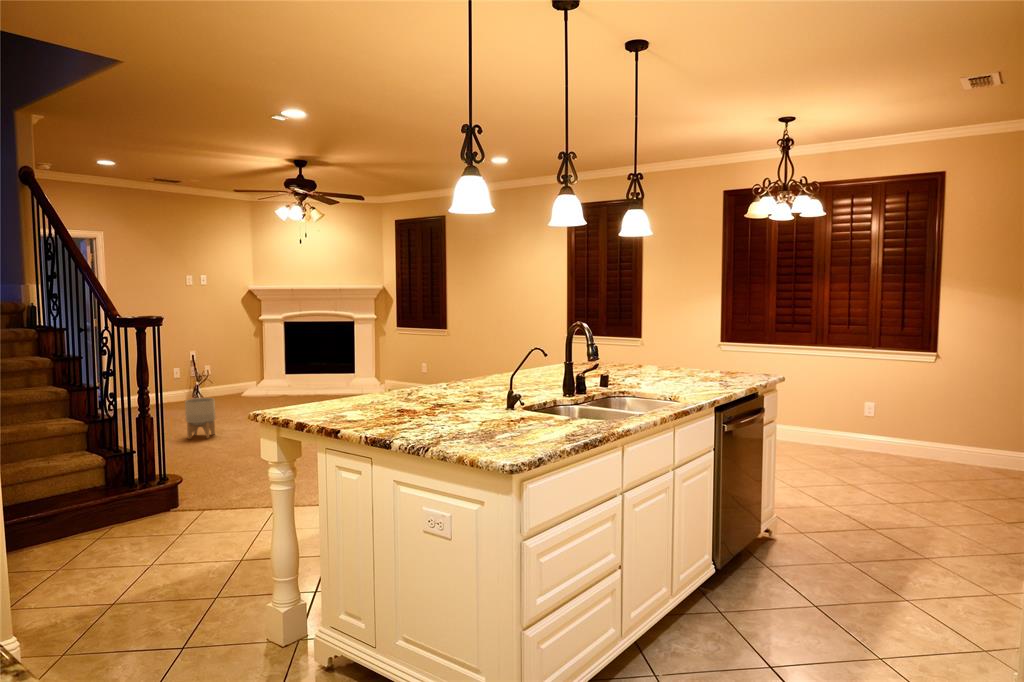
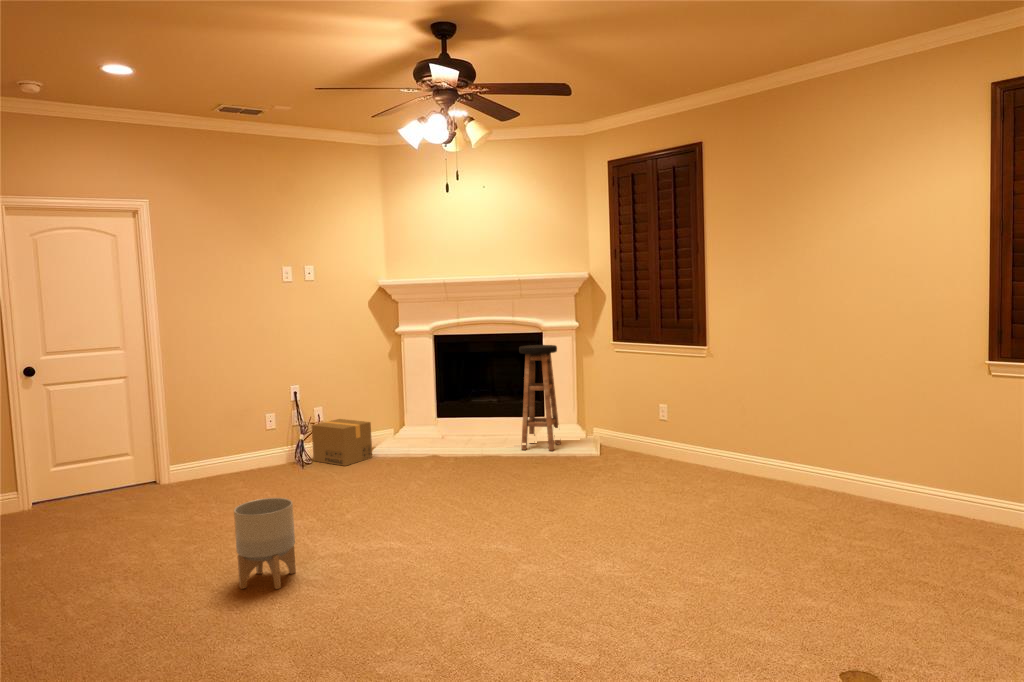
bar stool: none [339,329,365,392] -> present [519,345,561,451]
cardboard box: none [204,373,244,400] -> present [312,419,372,466]

